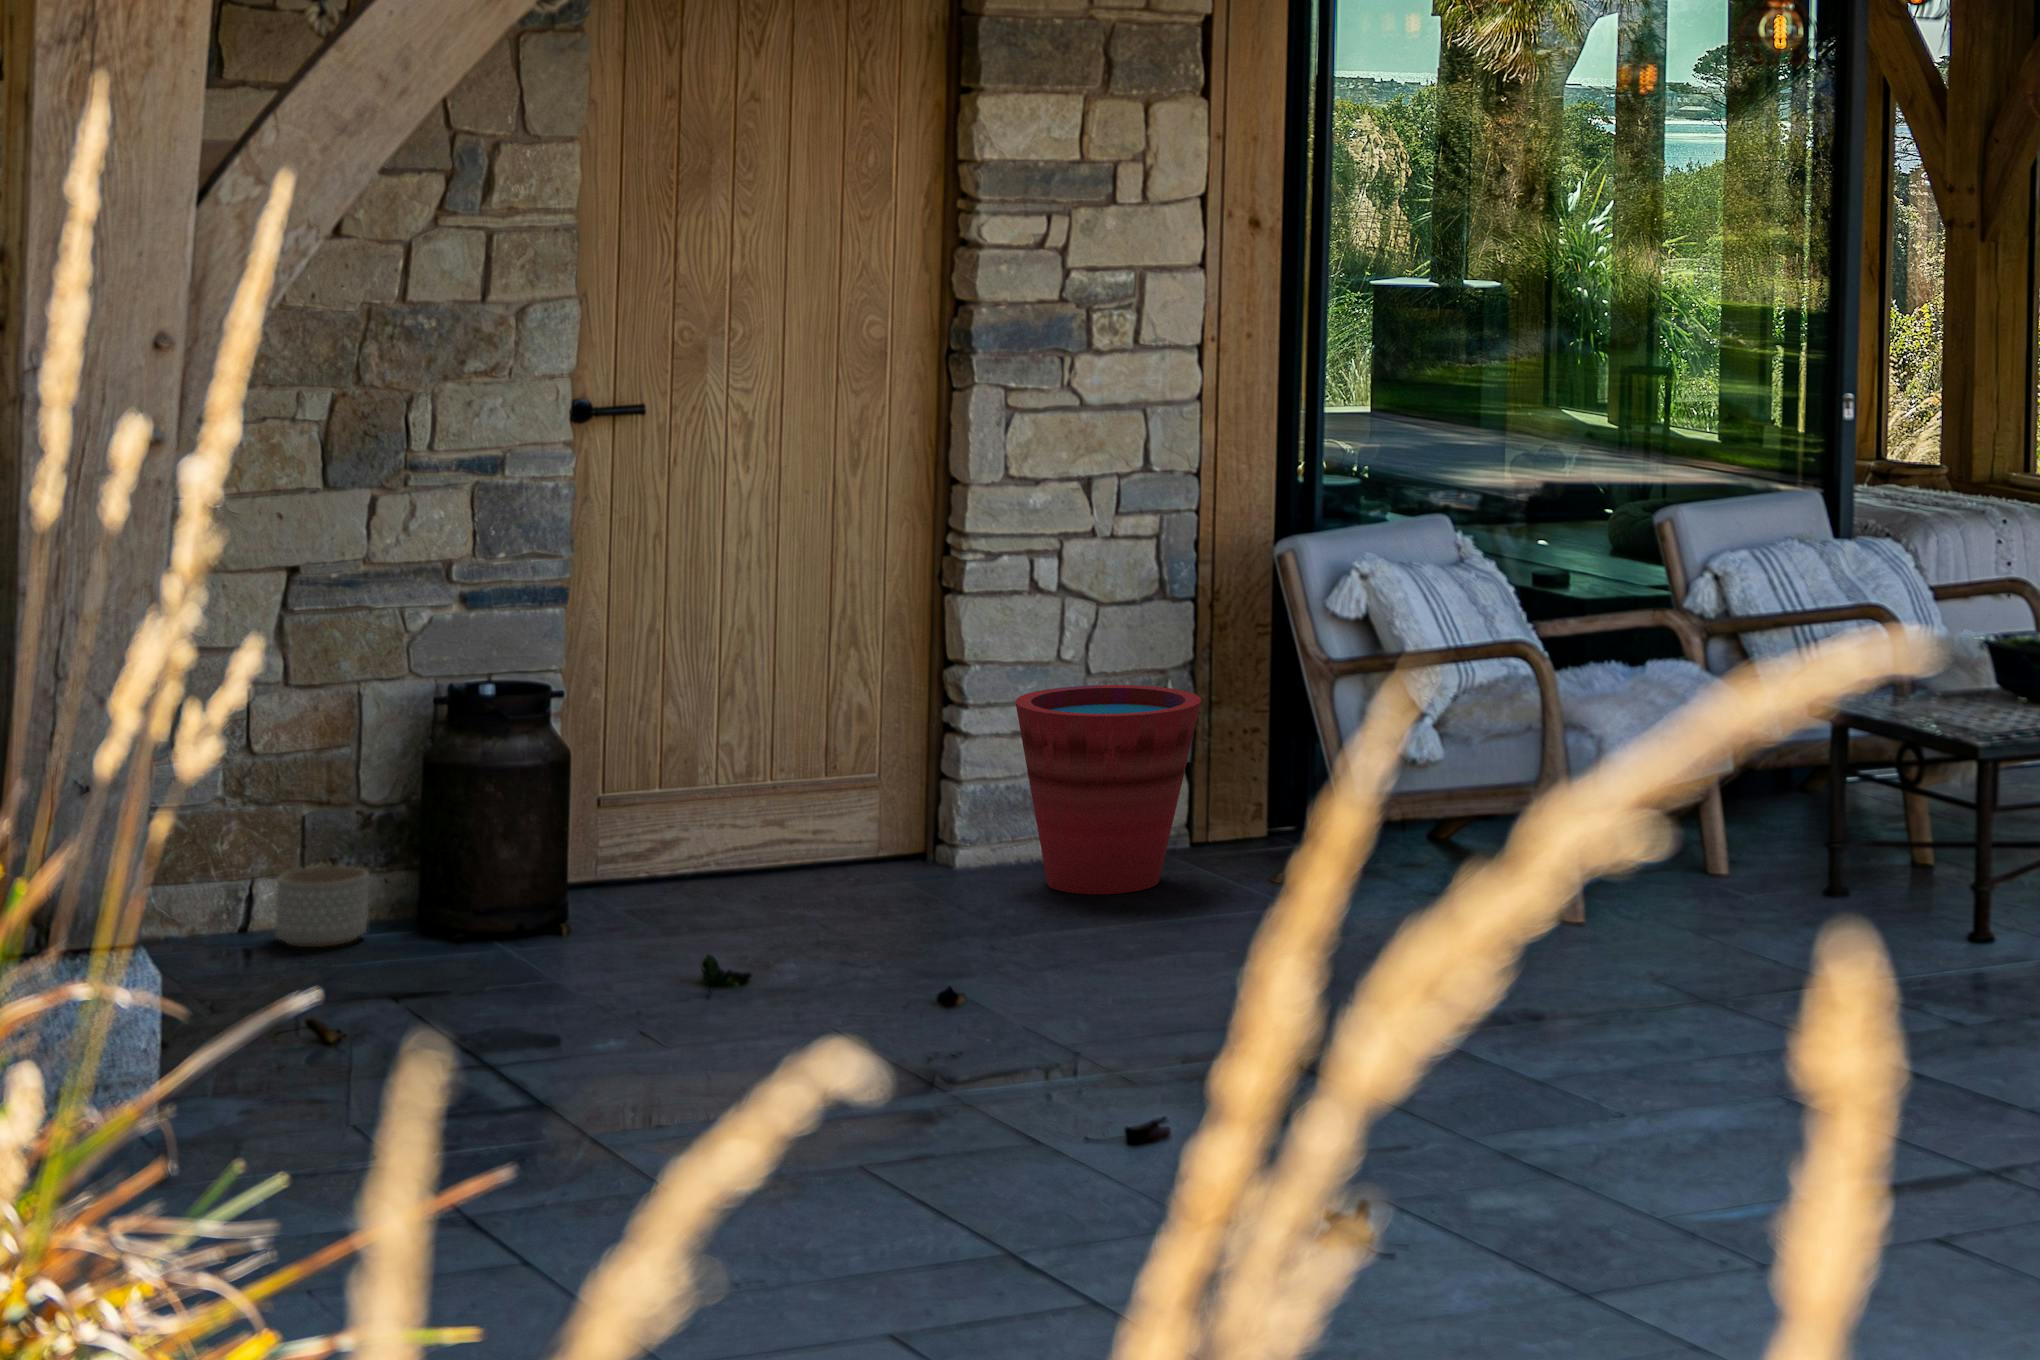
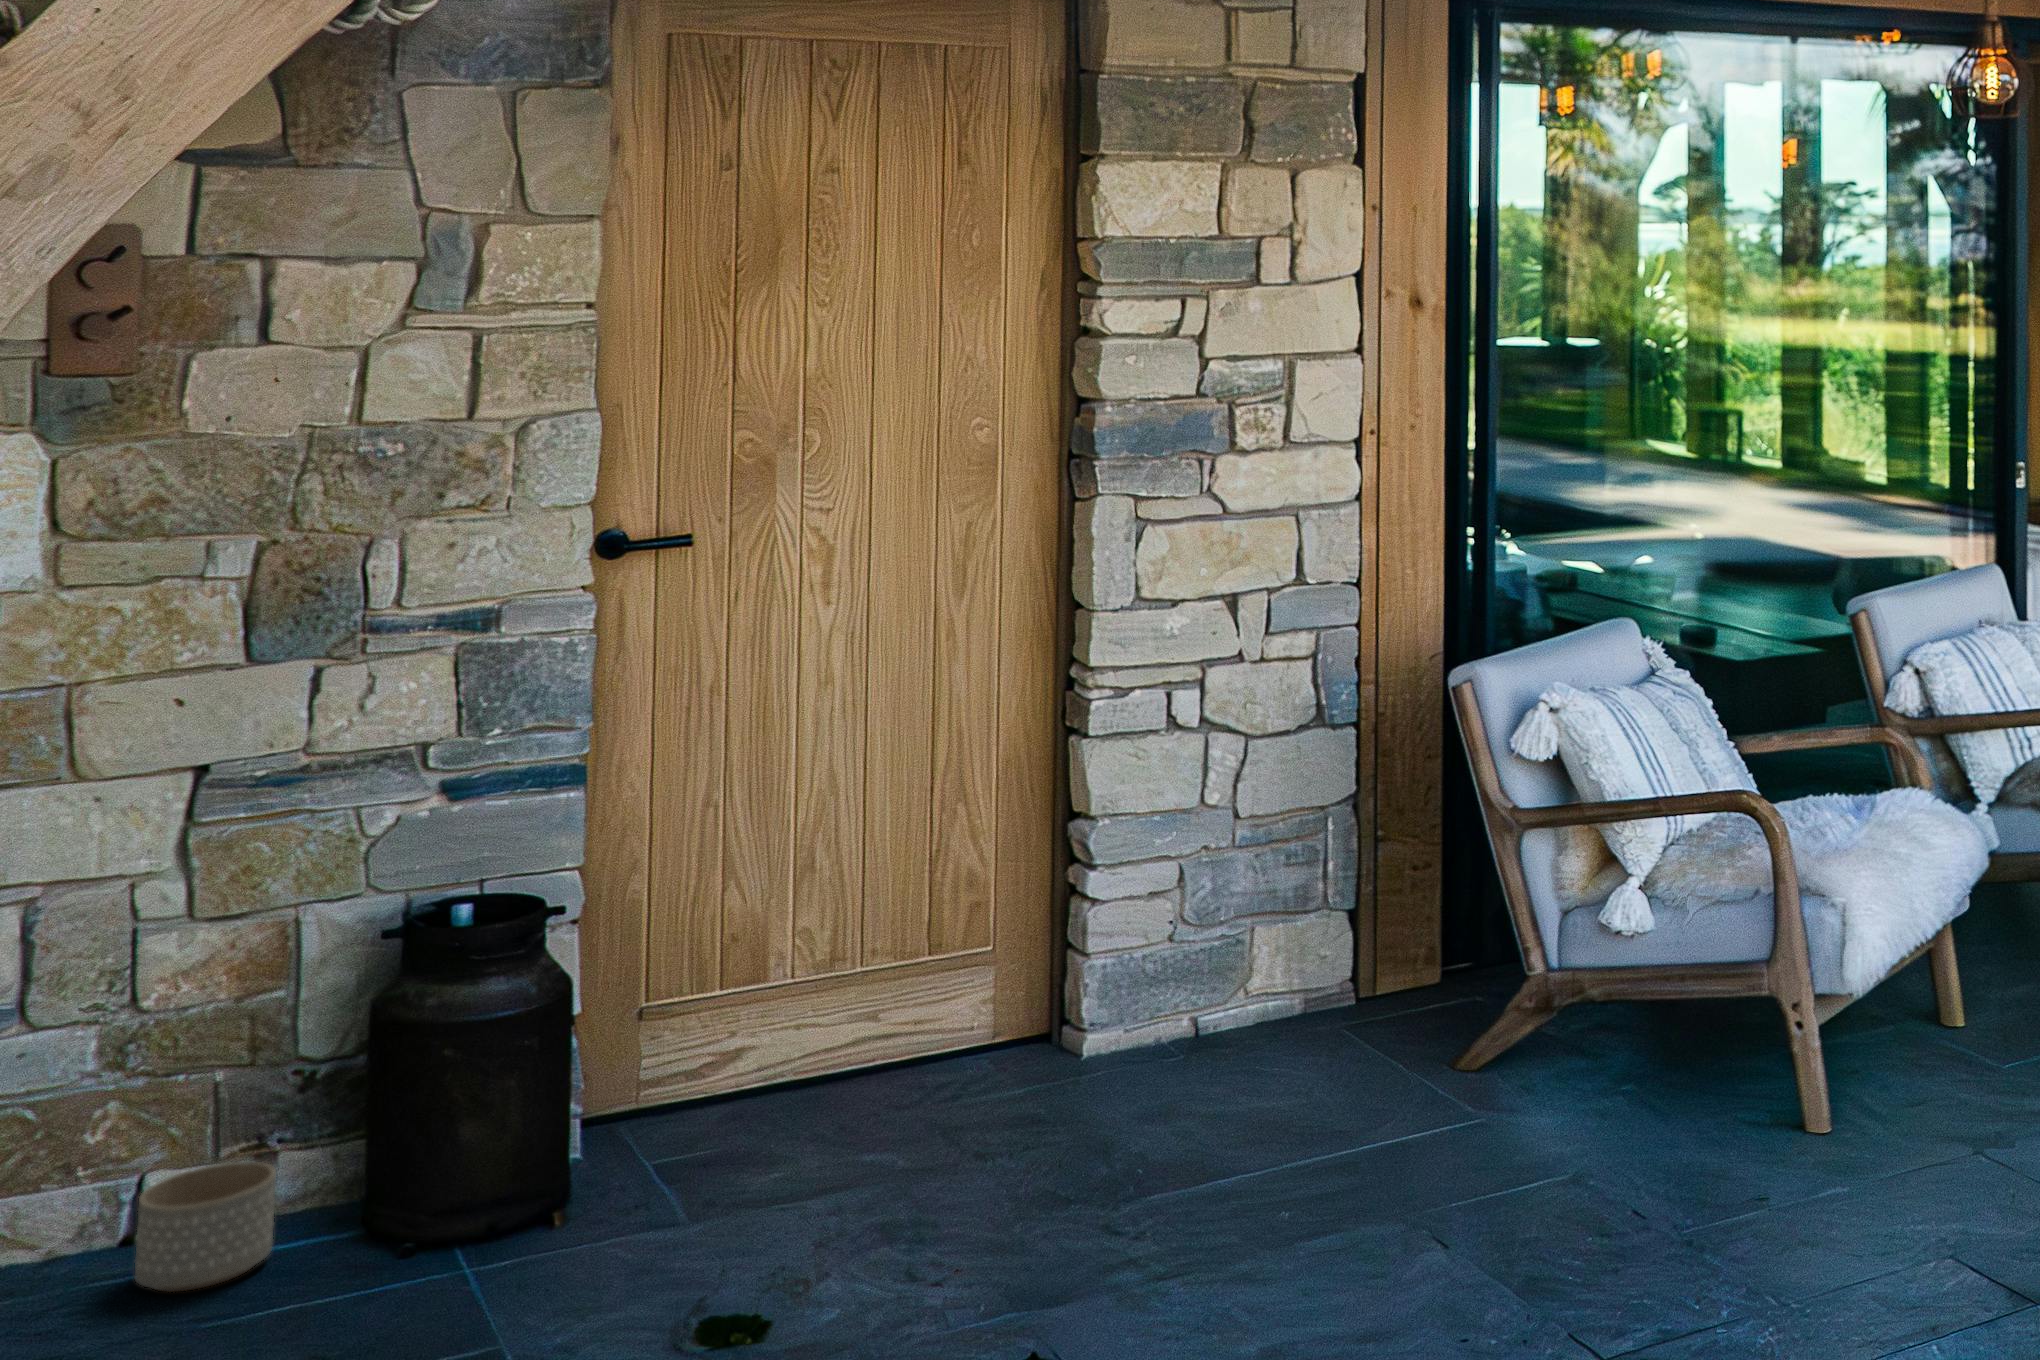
bucket: present [1015,685,1201,894] -> none [1146,829,1364,1098]

